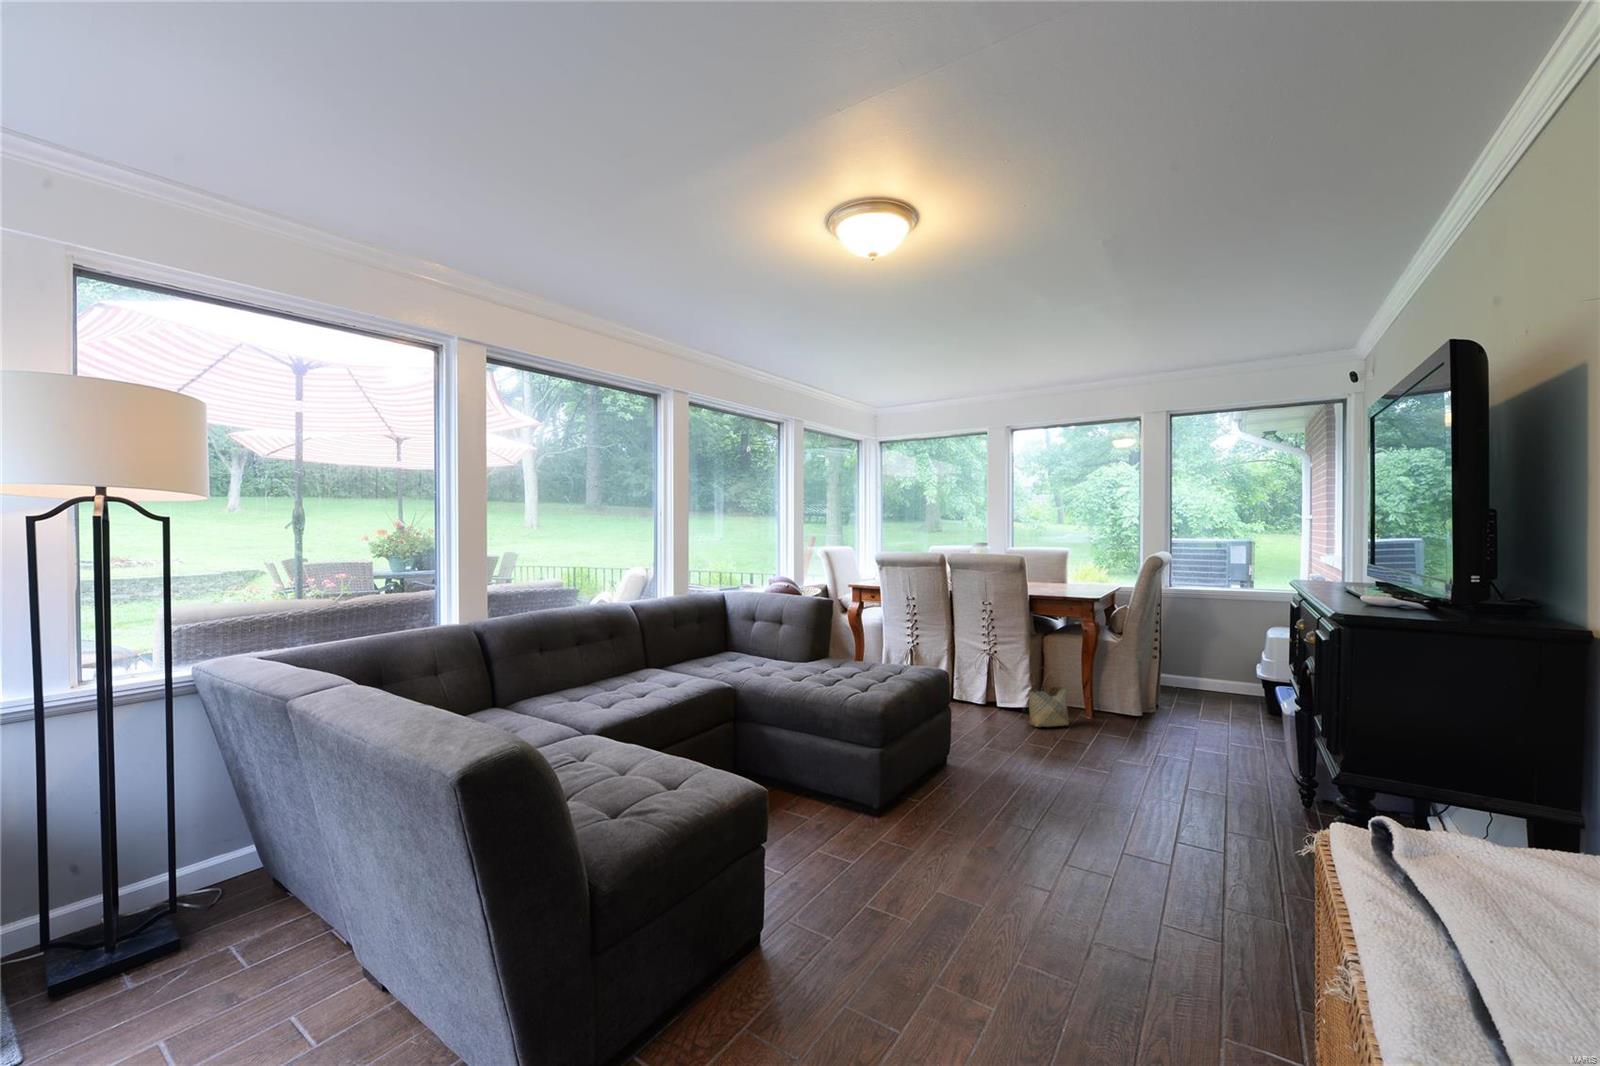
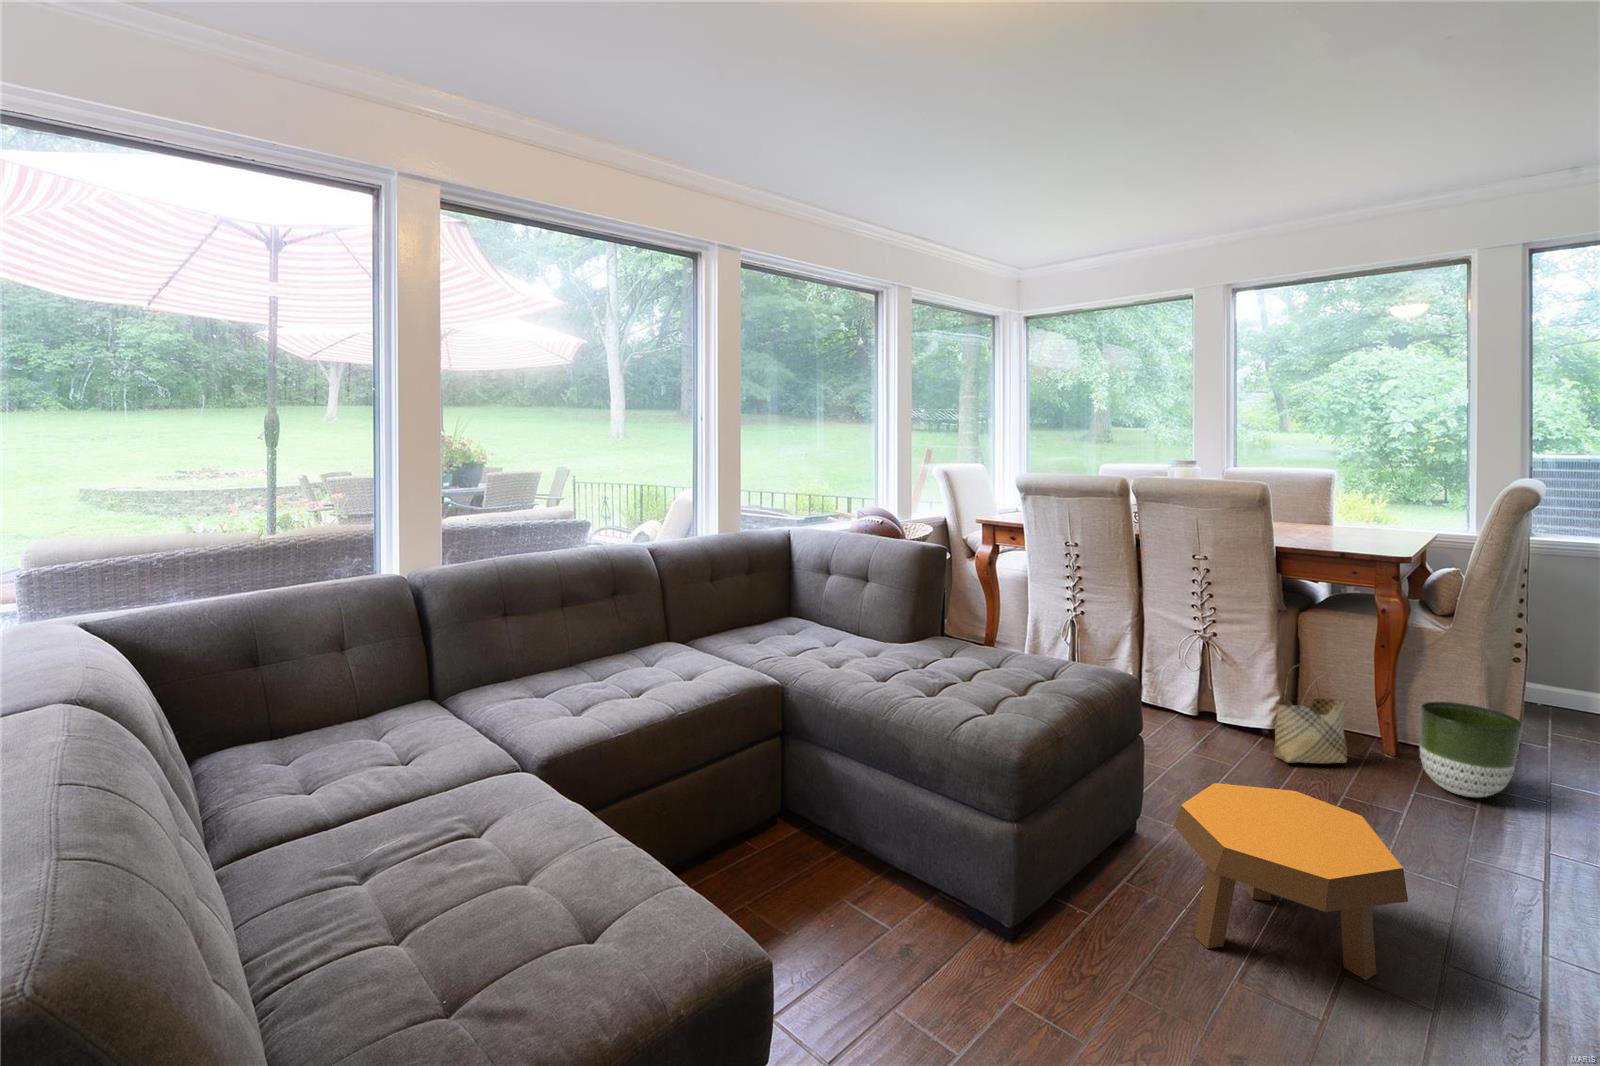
planter: none [1102,684,1150,737] -> present [1420,702,1523,797]
footstool: none [961,727,1066,816] -> present [1174,783,1408,980]

